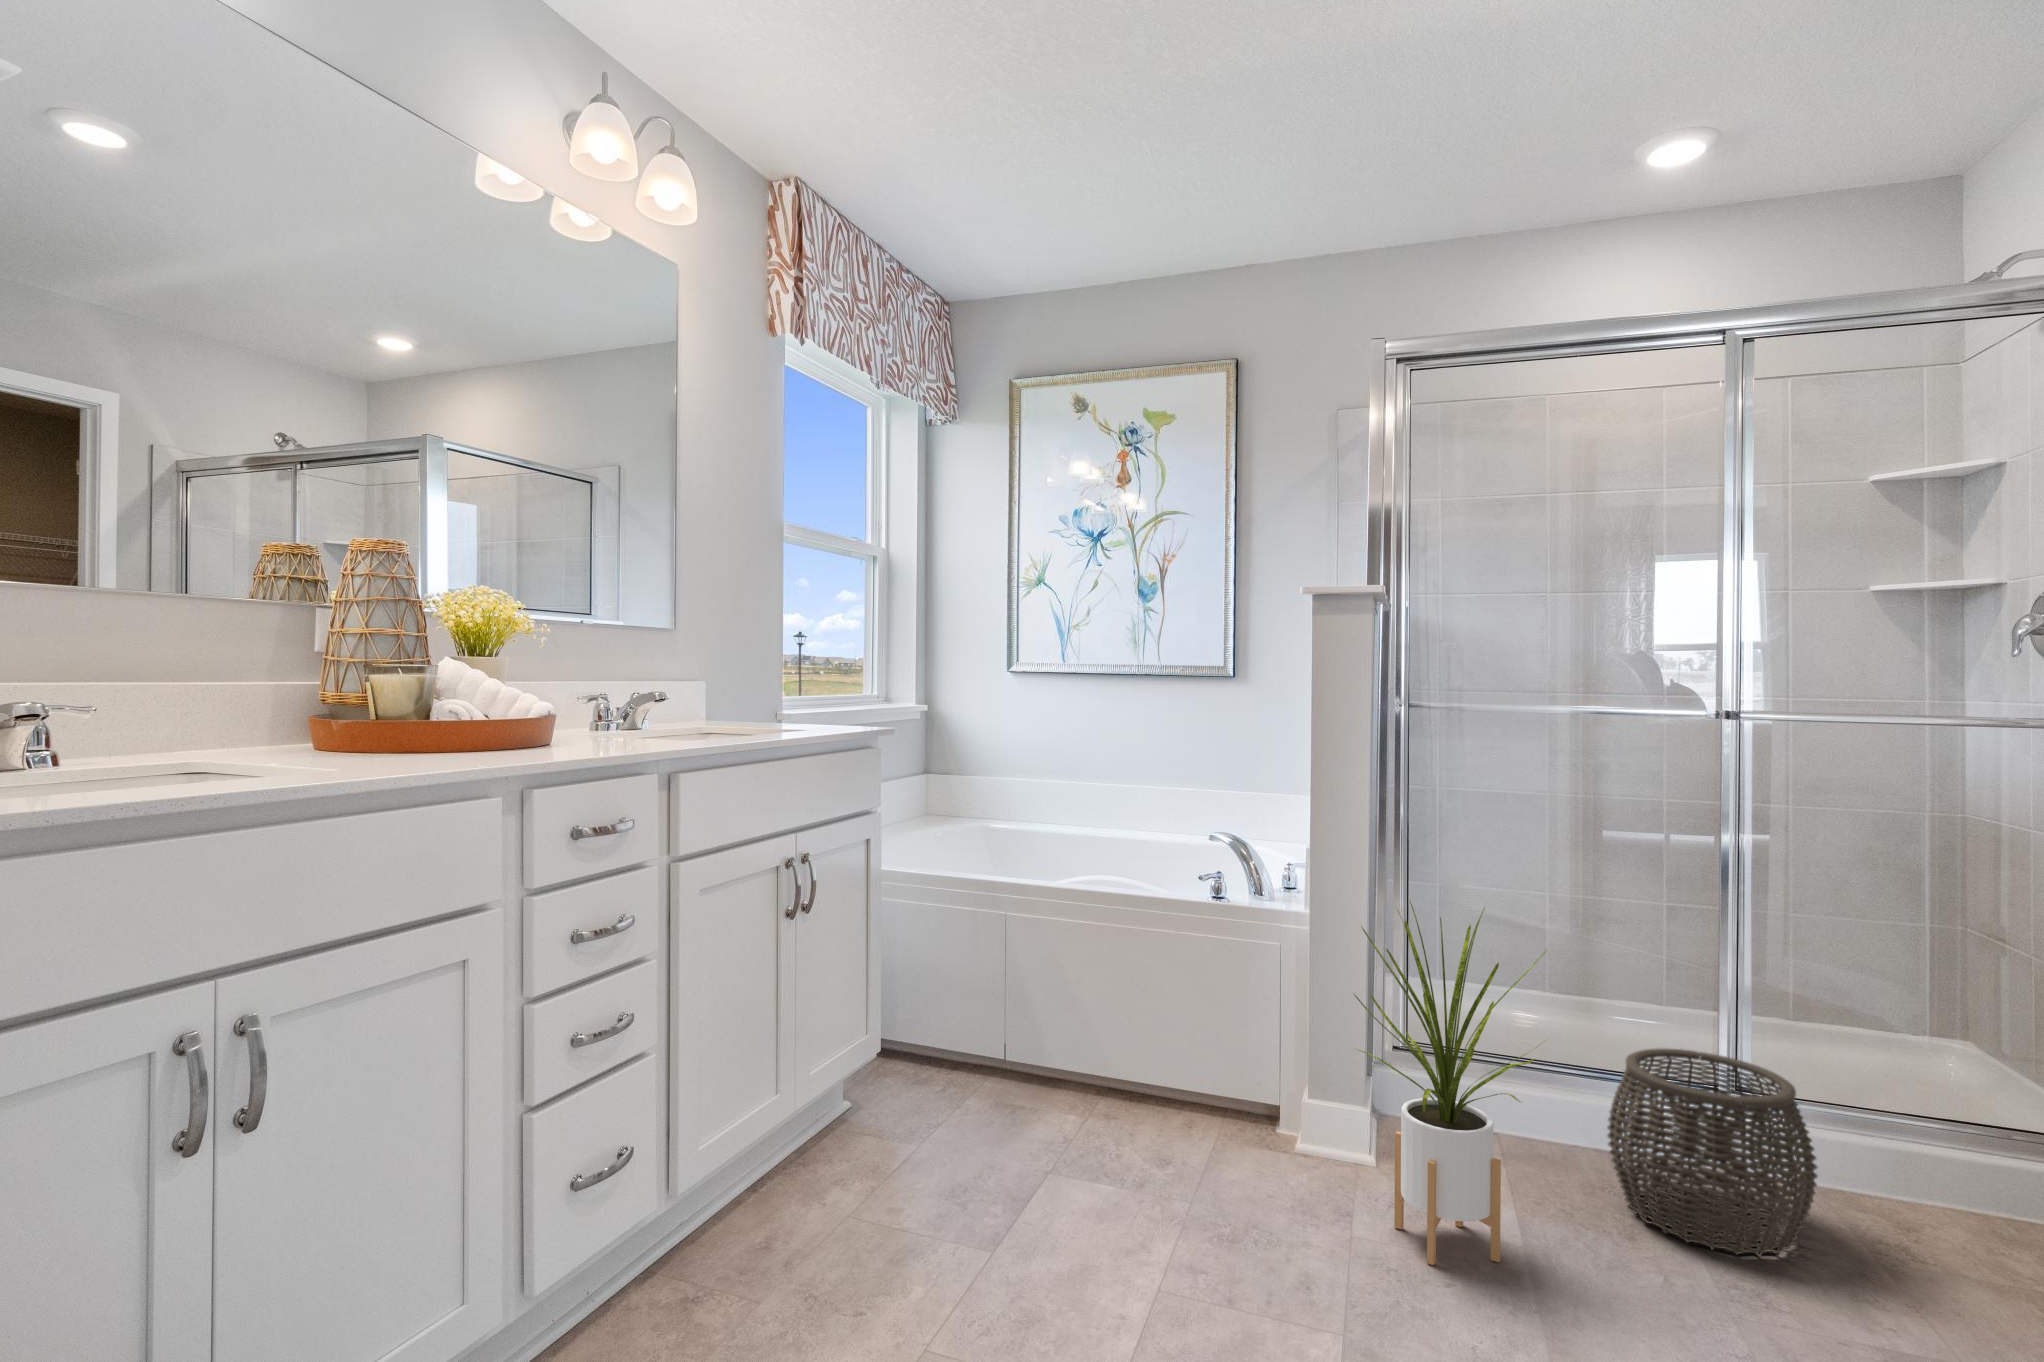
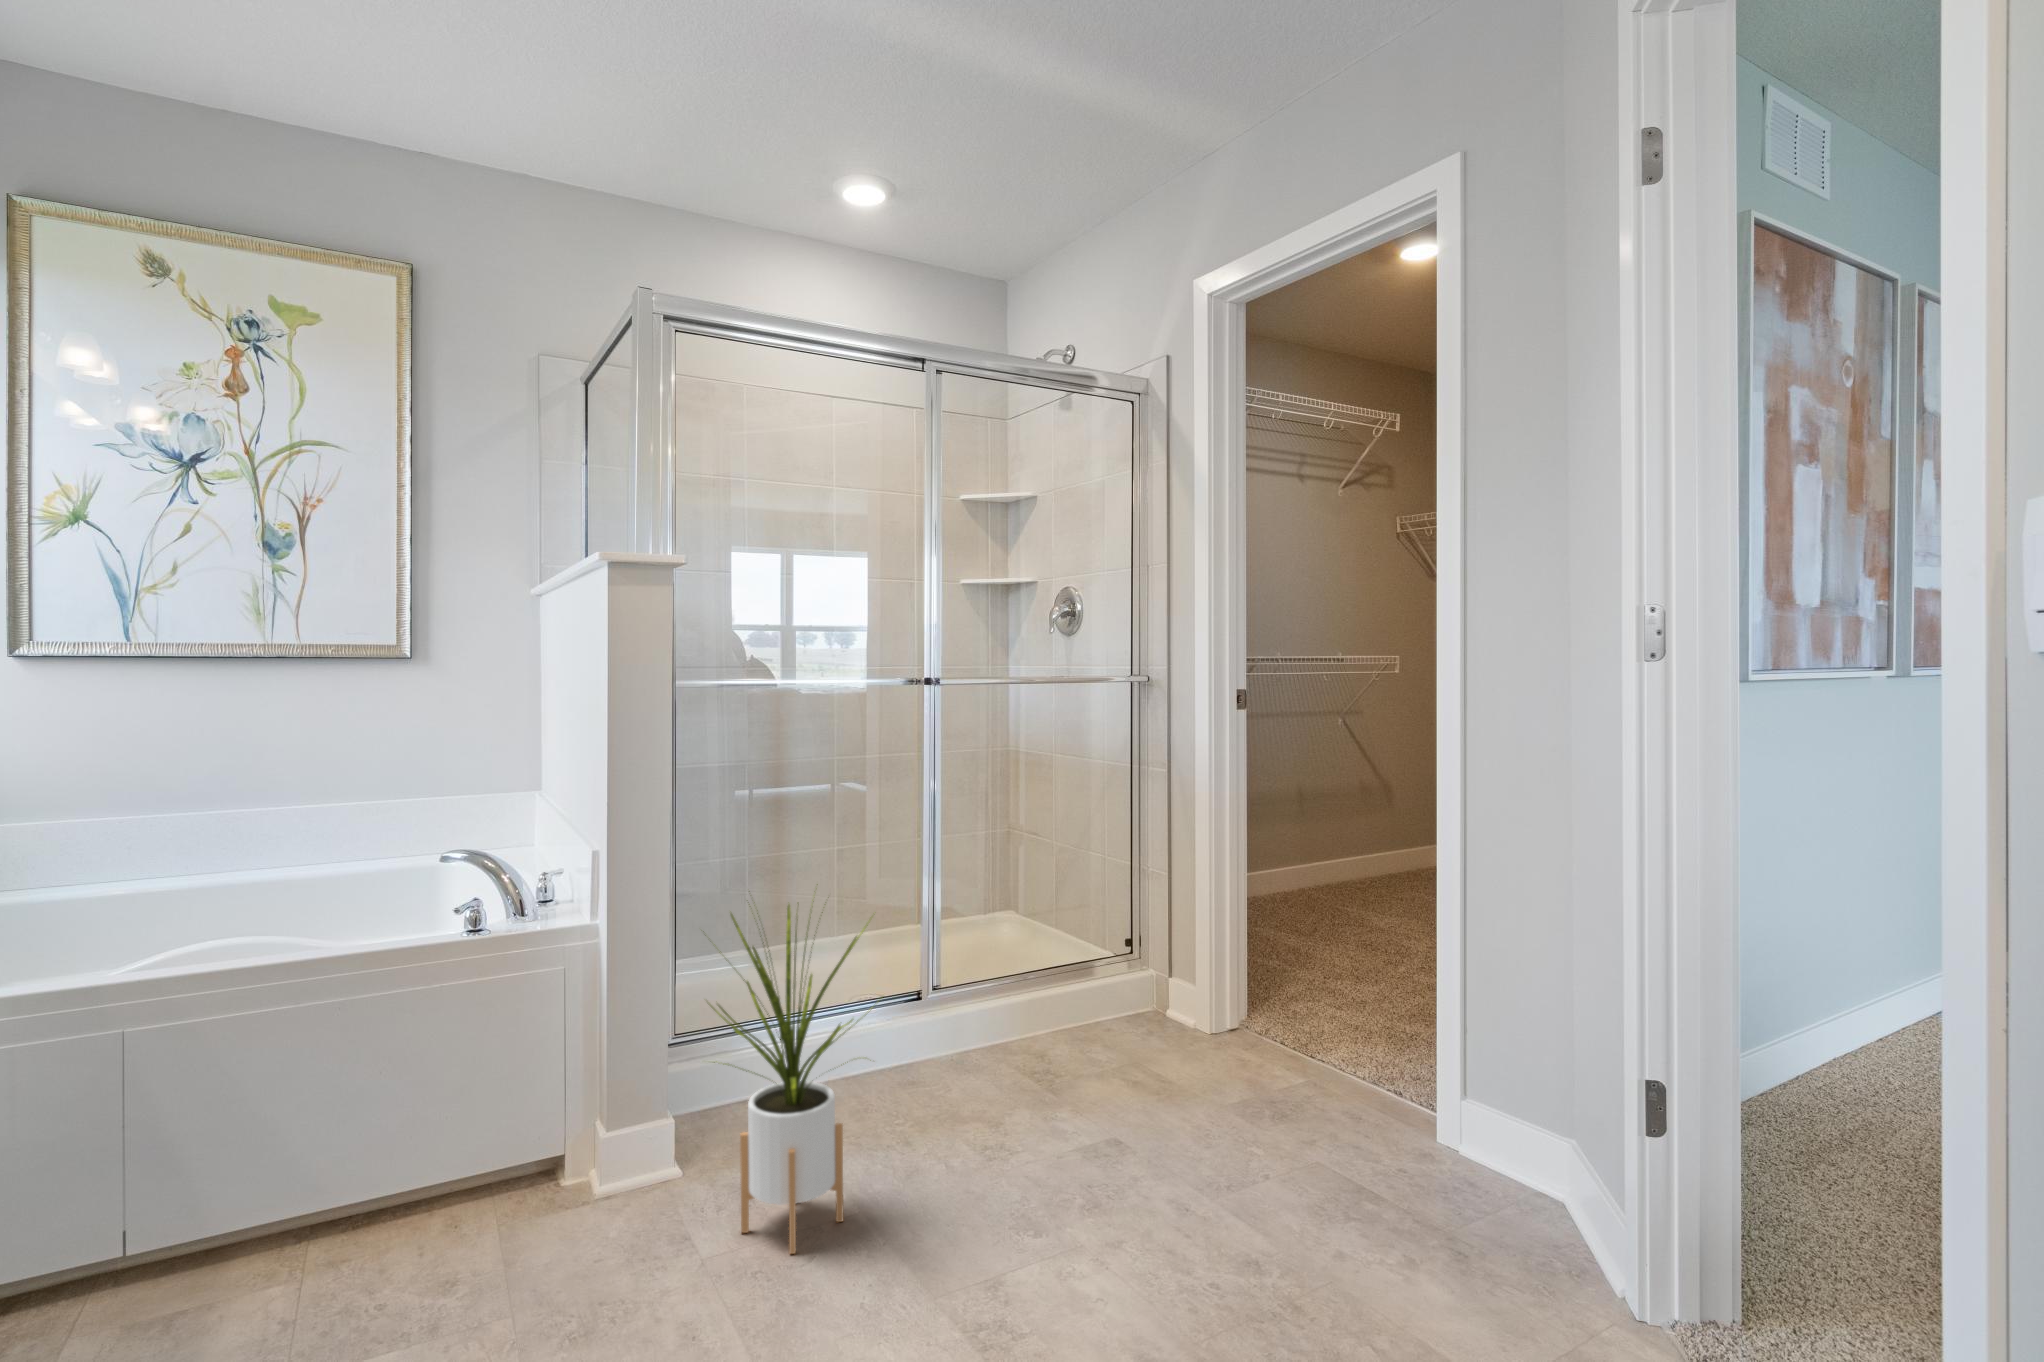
woven basket: present [1607,1049,1817,1256] -> none [881,970,1027,1135]

